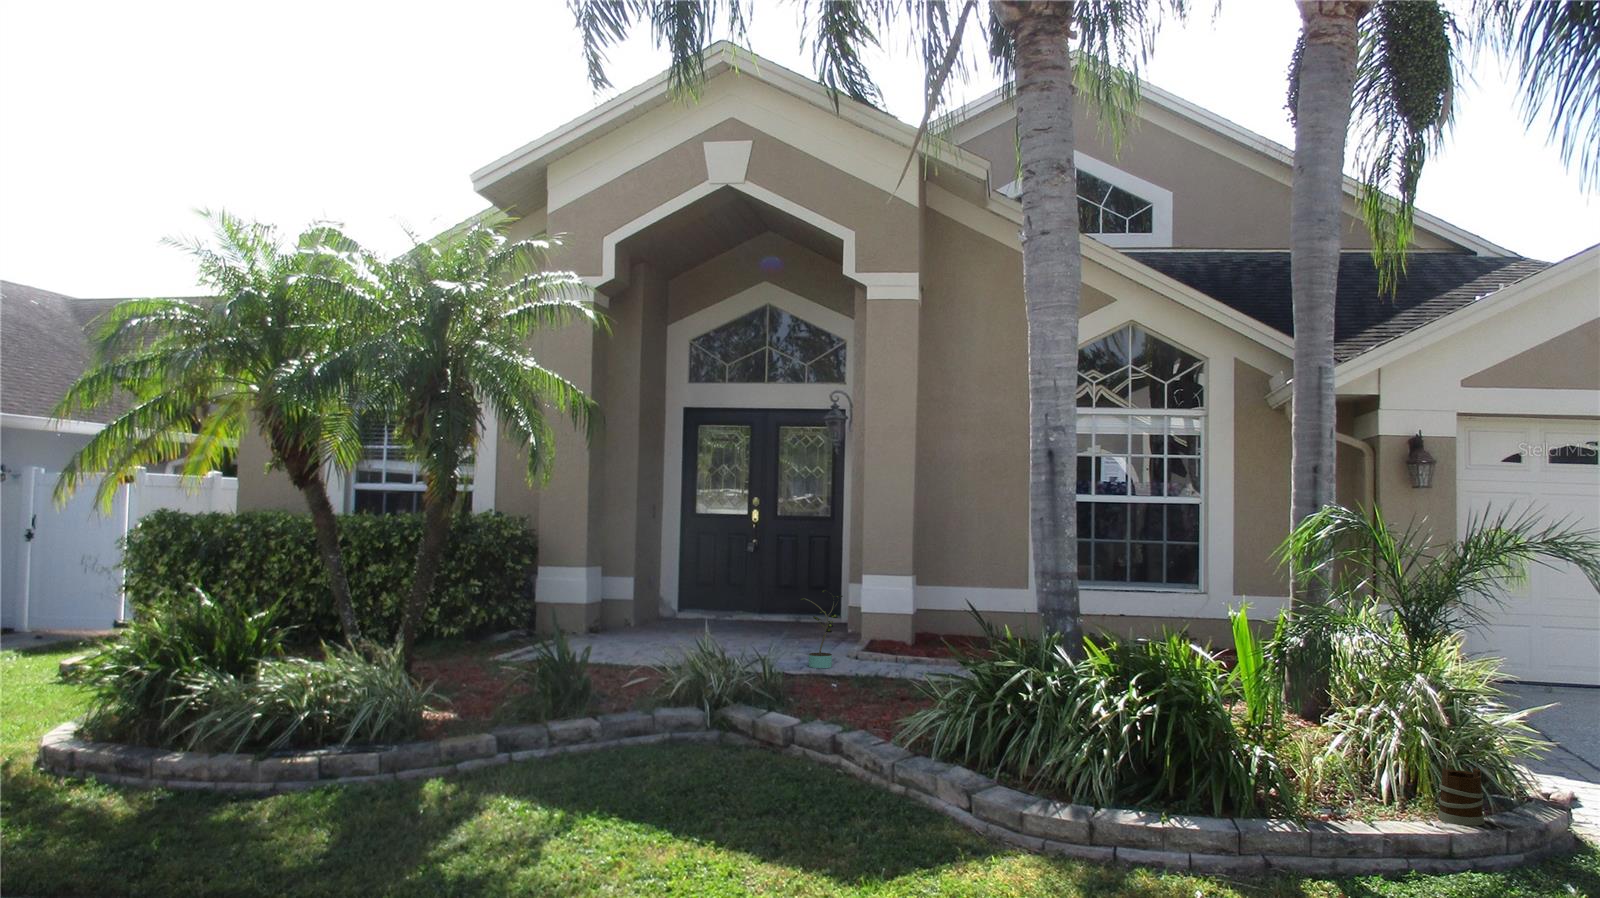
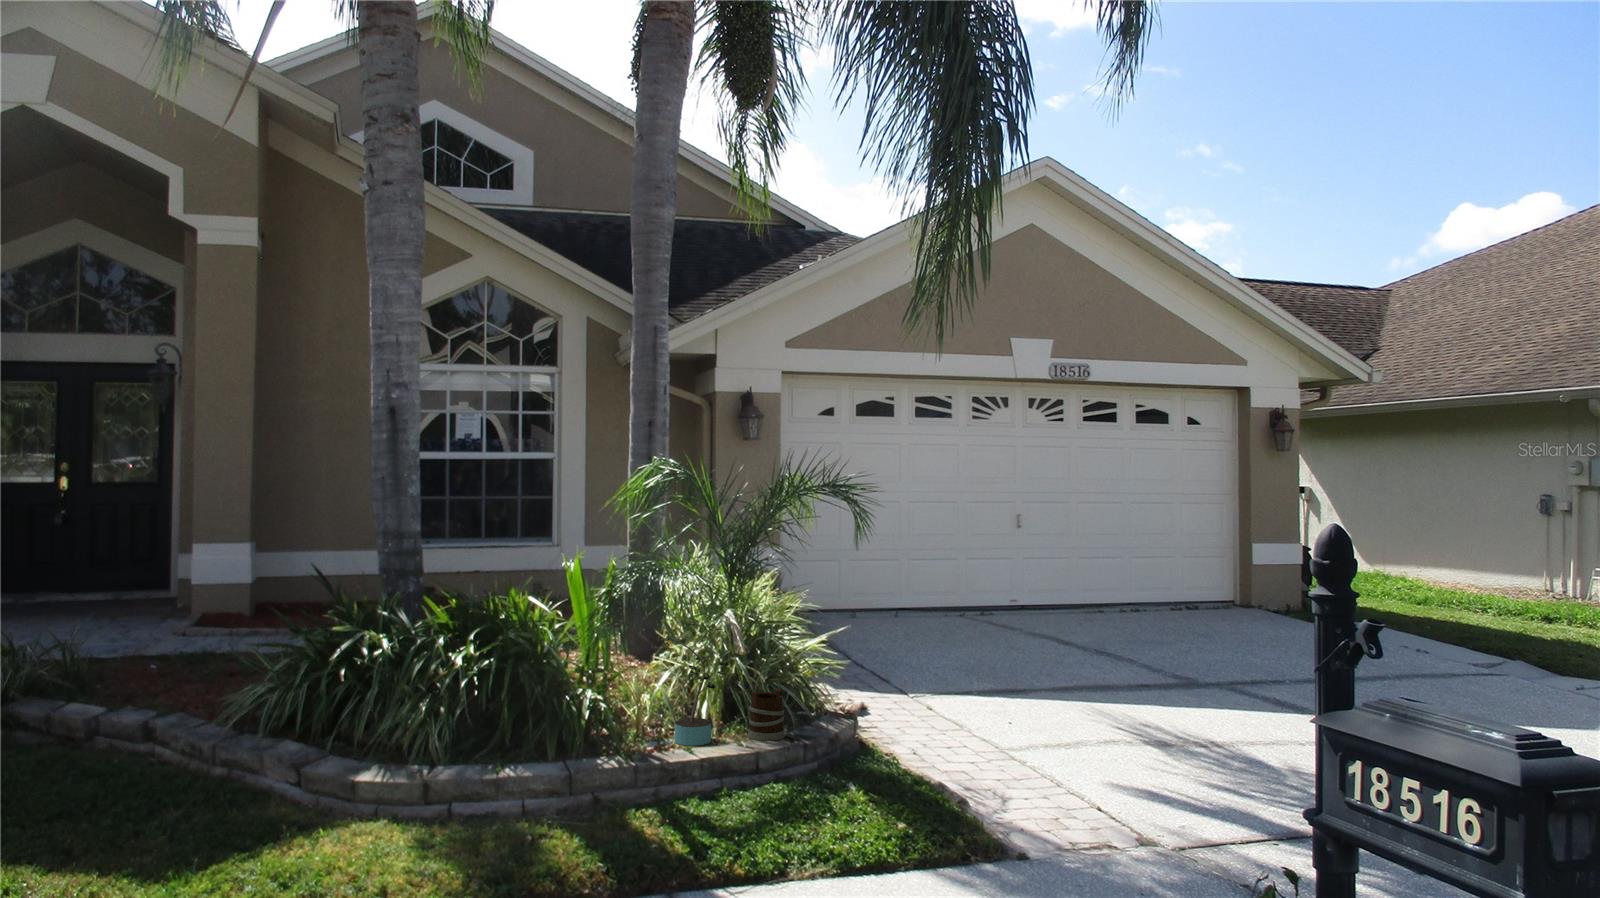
potted plant: present [800,590,843,668] -> present [659,622,729,746]

